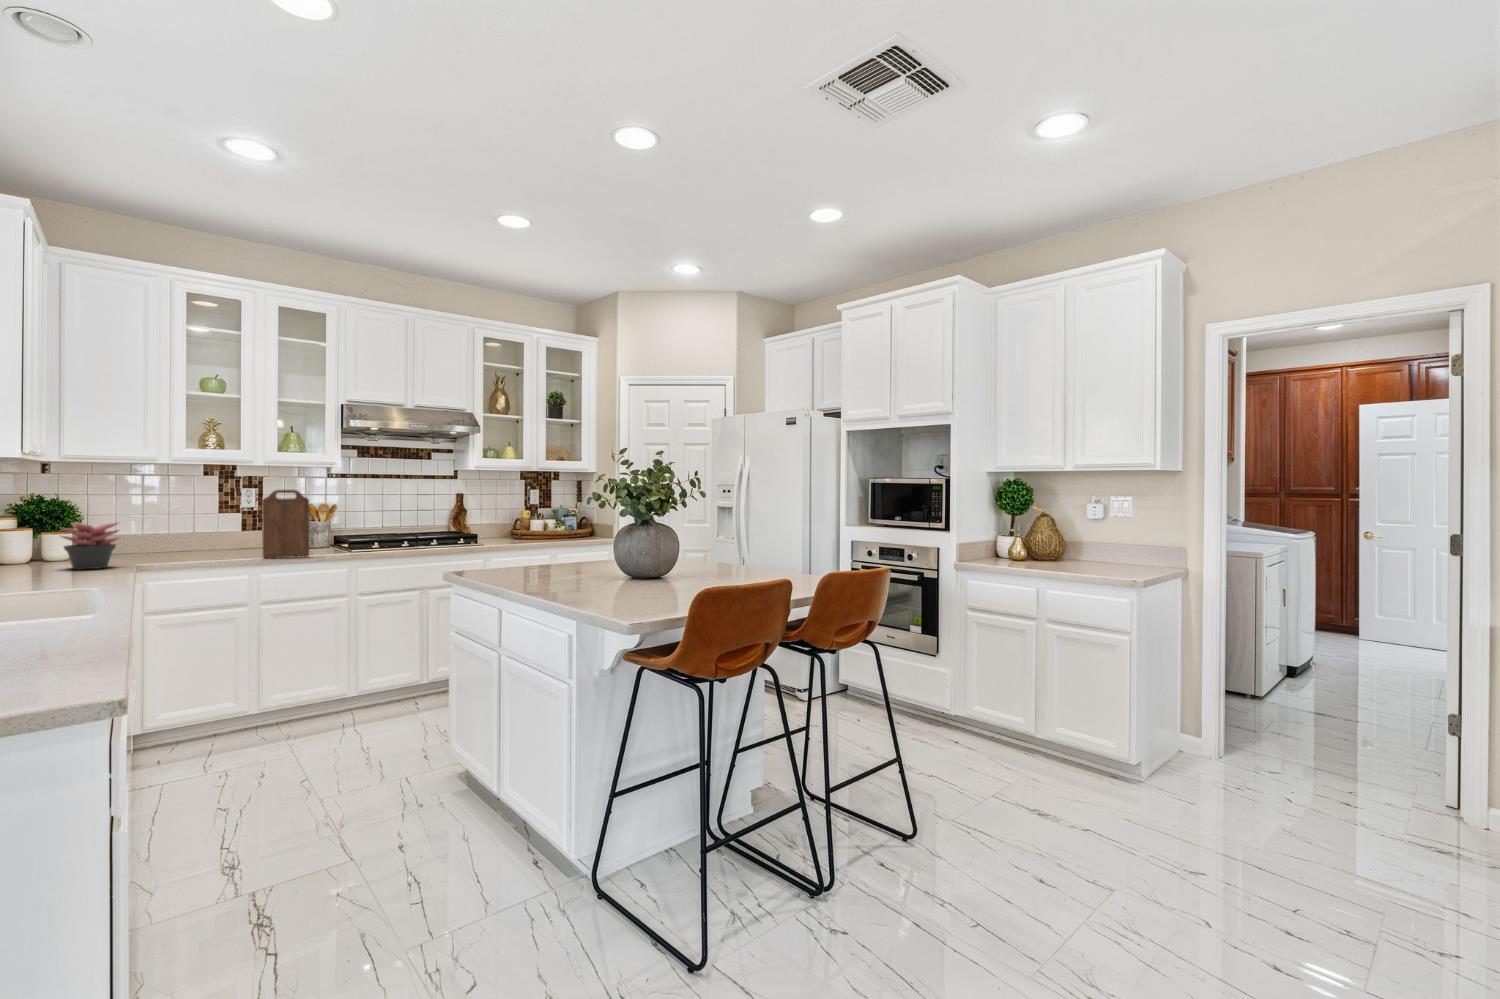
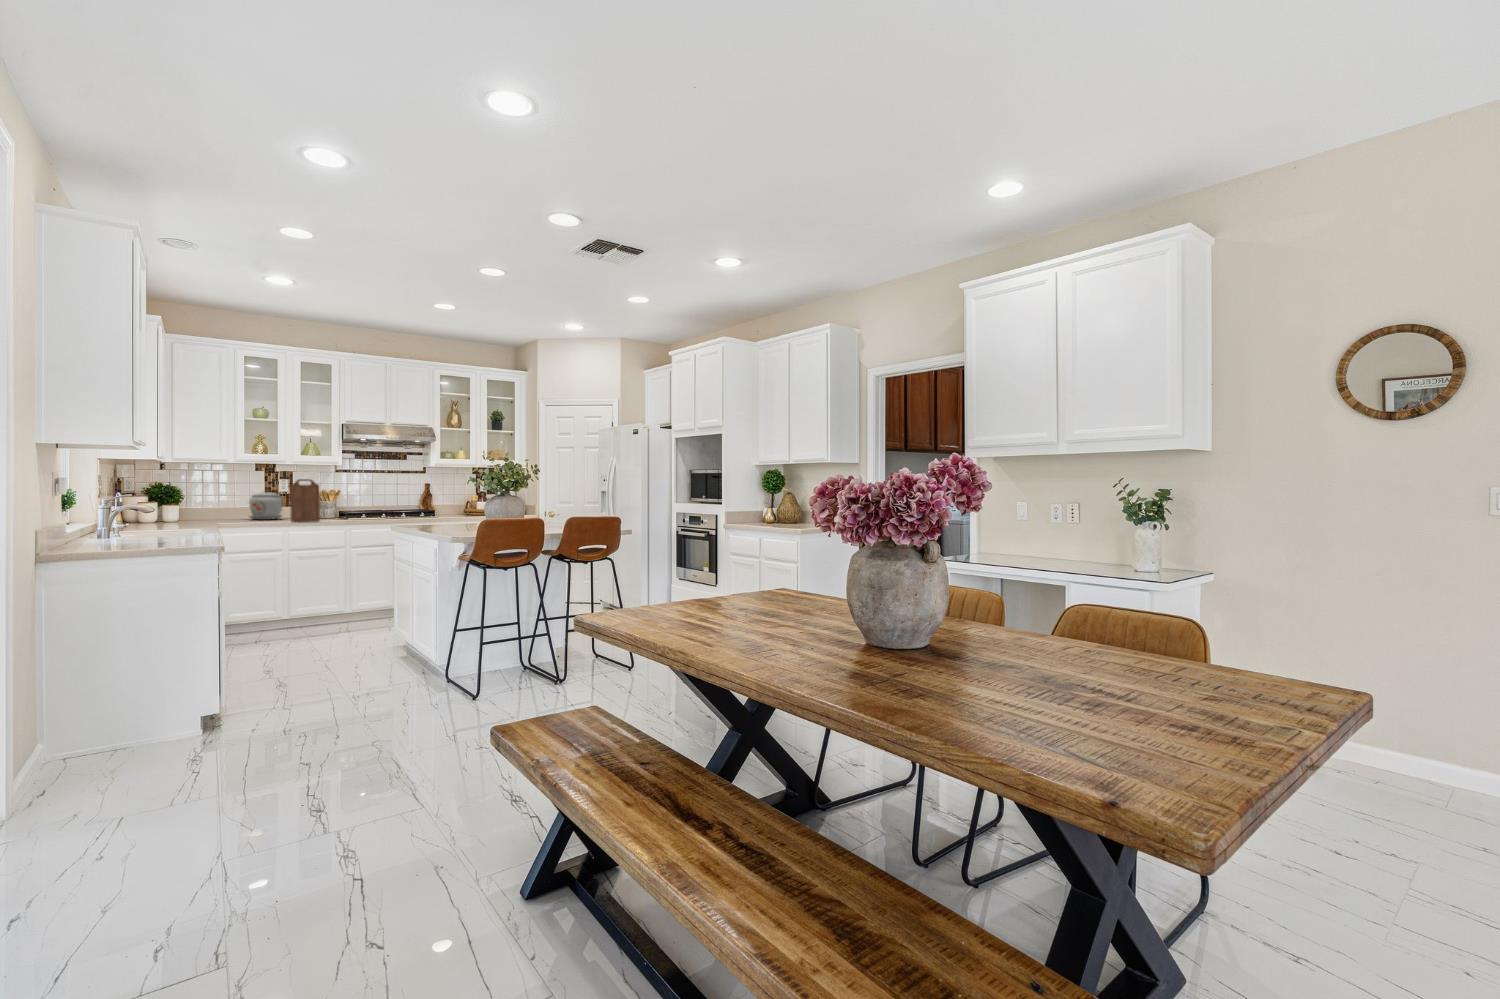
kettle: none [180,506,254,552] -> present [249,492,282,520]
succulent plant: present [61,522,119,569] -> none [174,498,208,525]

